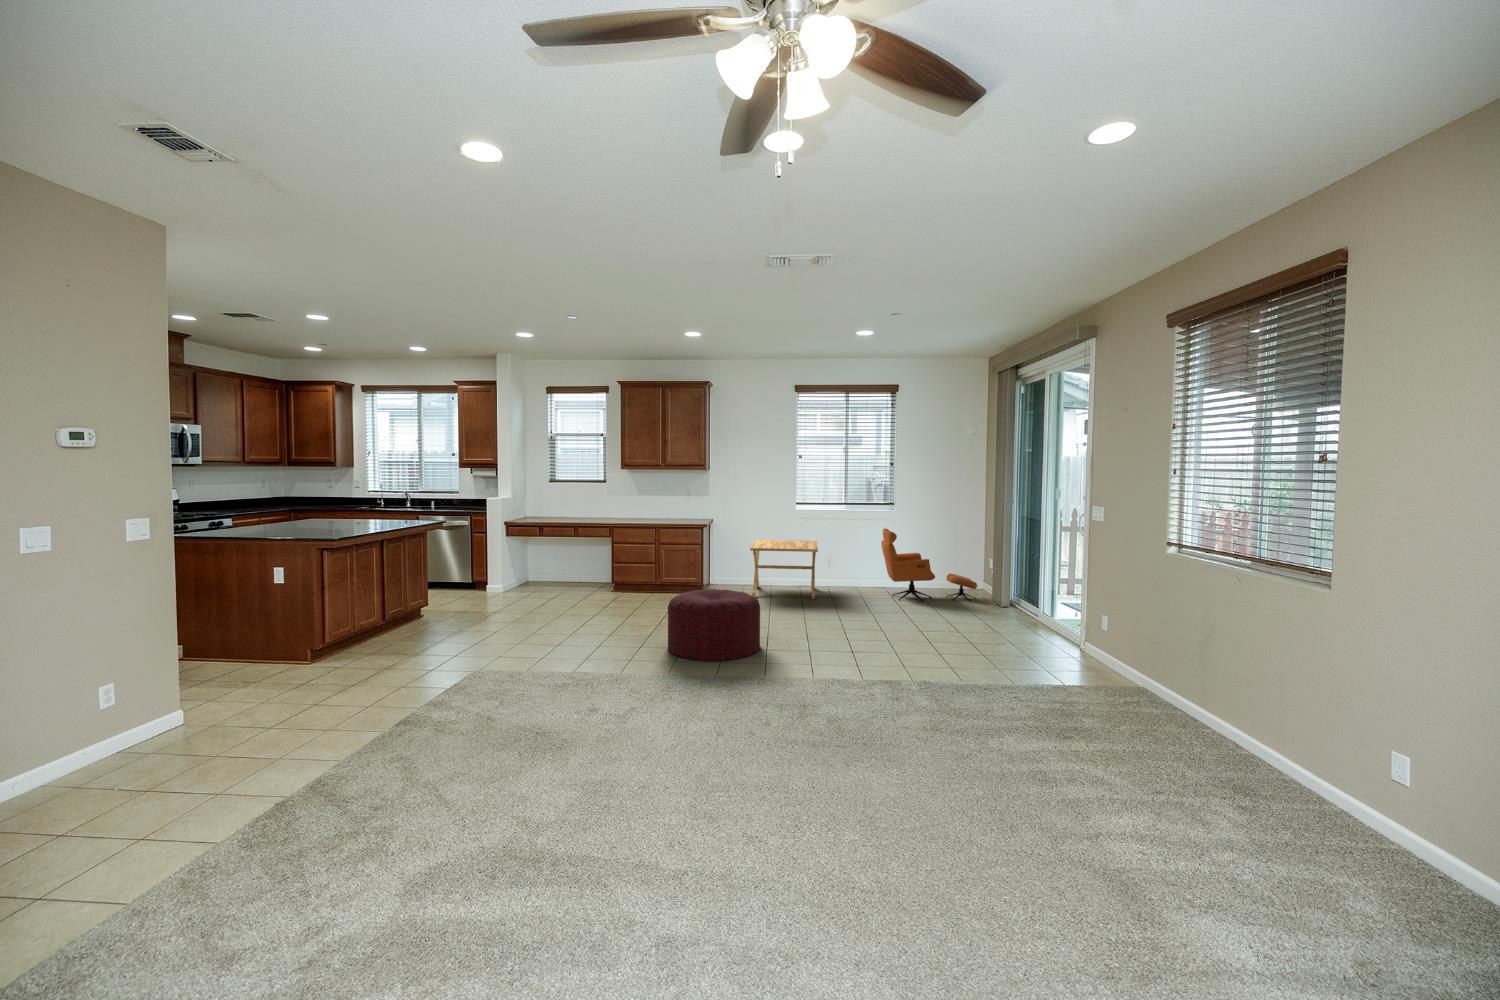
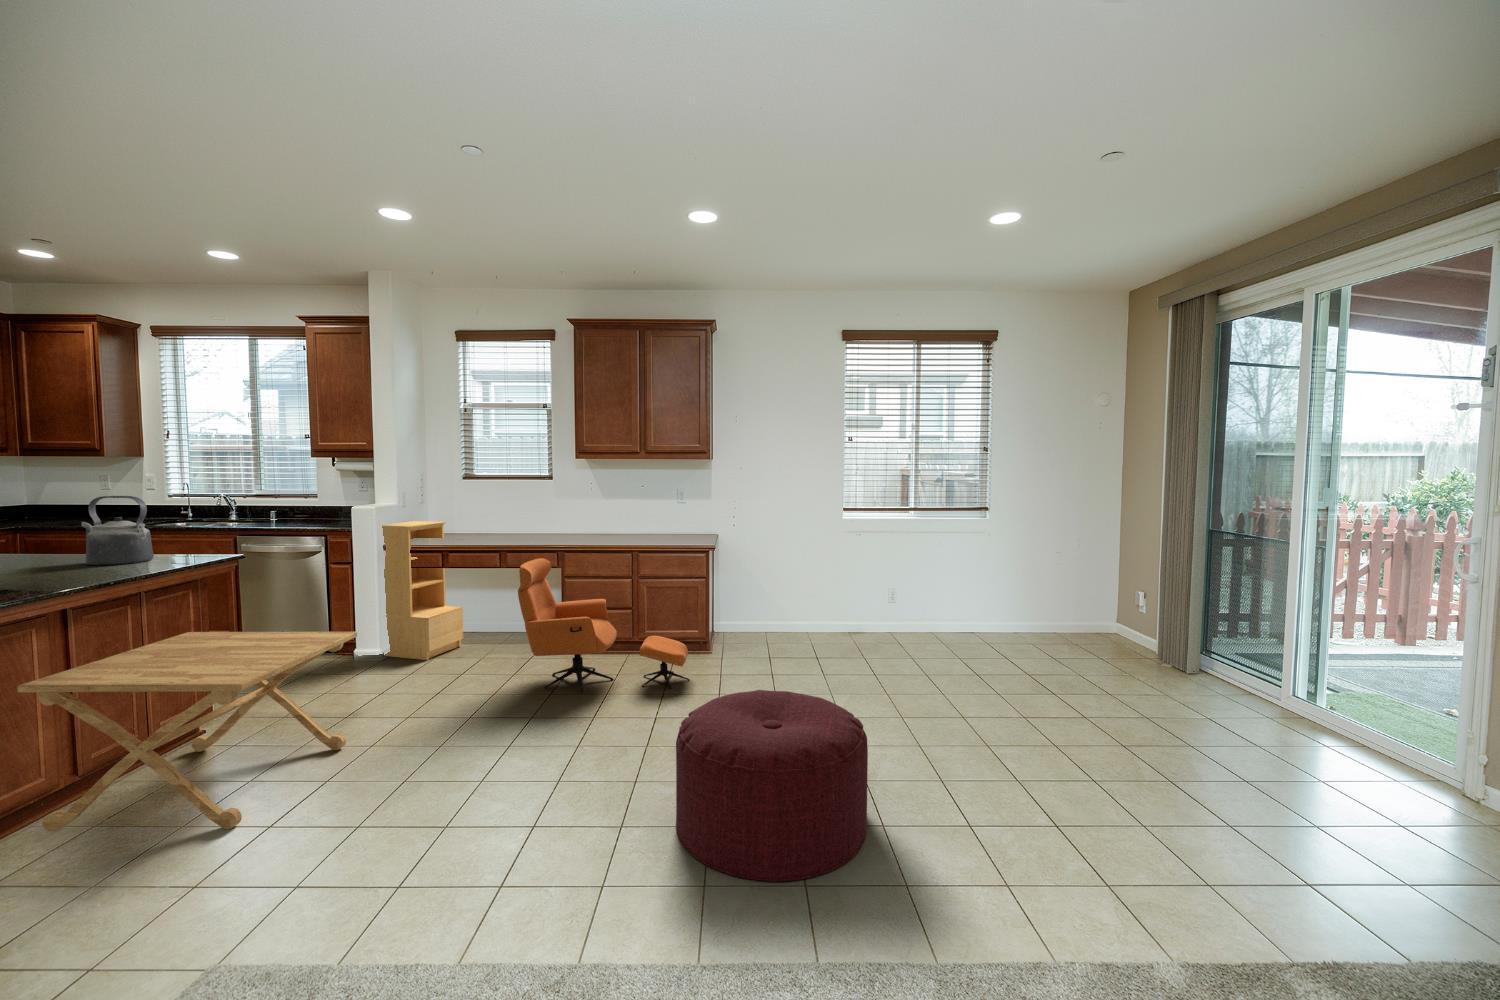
kettle: none [371,489,404,524] -> present [81,496,154,565]
bookshelf: none [502,508,550,593] -> present [382,521,463,660]
armchair: present [881,528,977,602] -> present [518,558,690,692]
side table: present [750,540,818,599] -> present [17,631,357,832]

